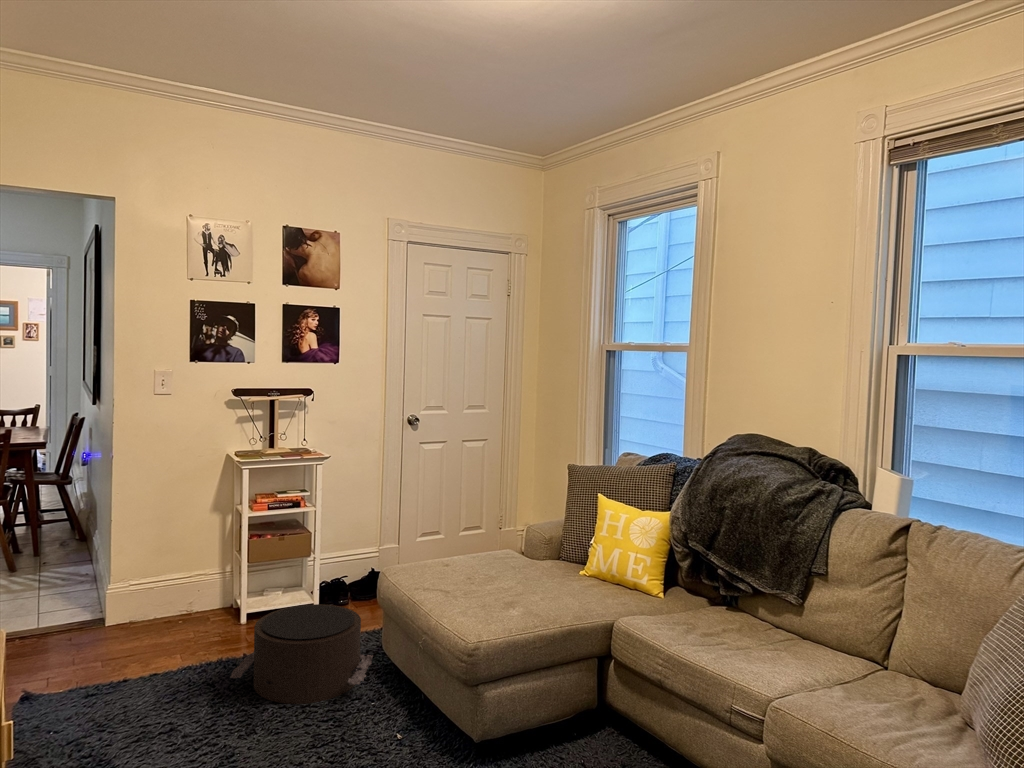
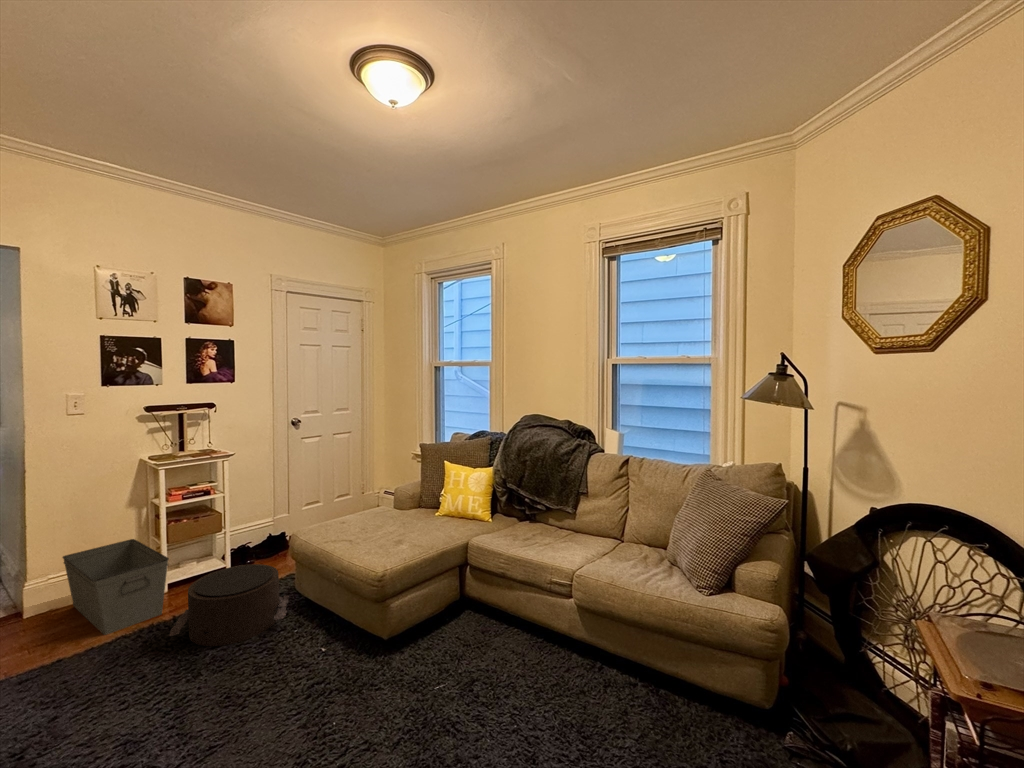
storage bin: none [143,552,244,662] -> present [63,539,169,635]

